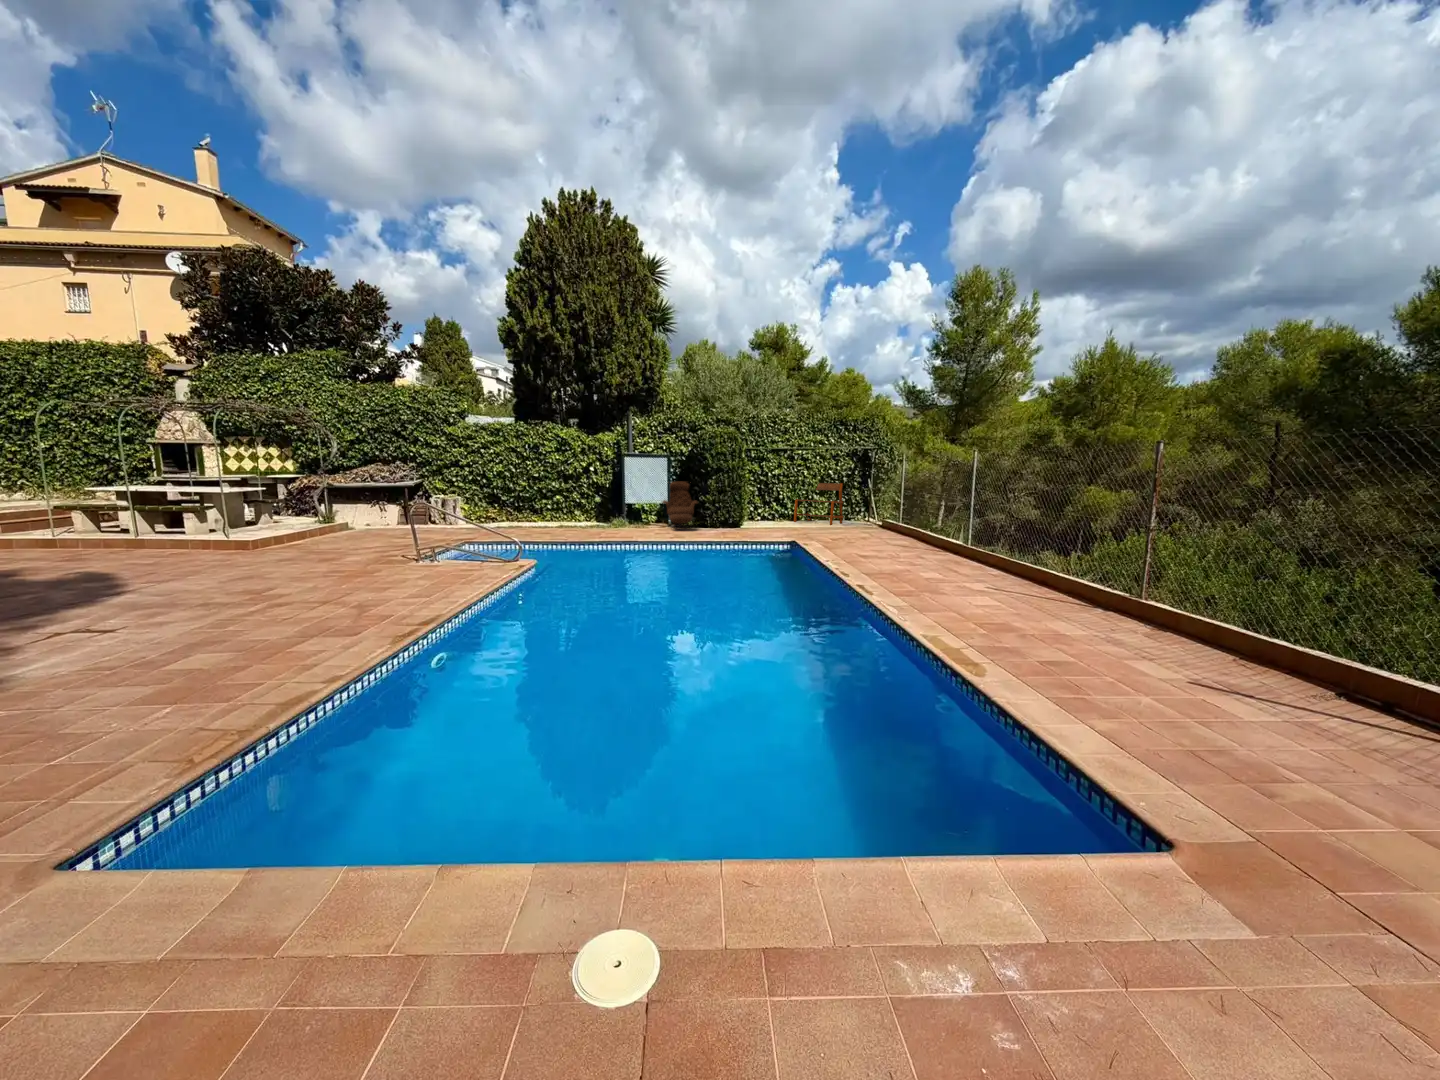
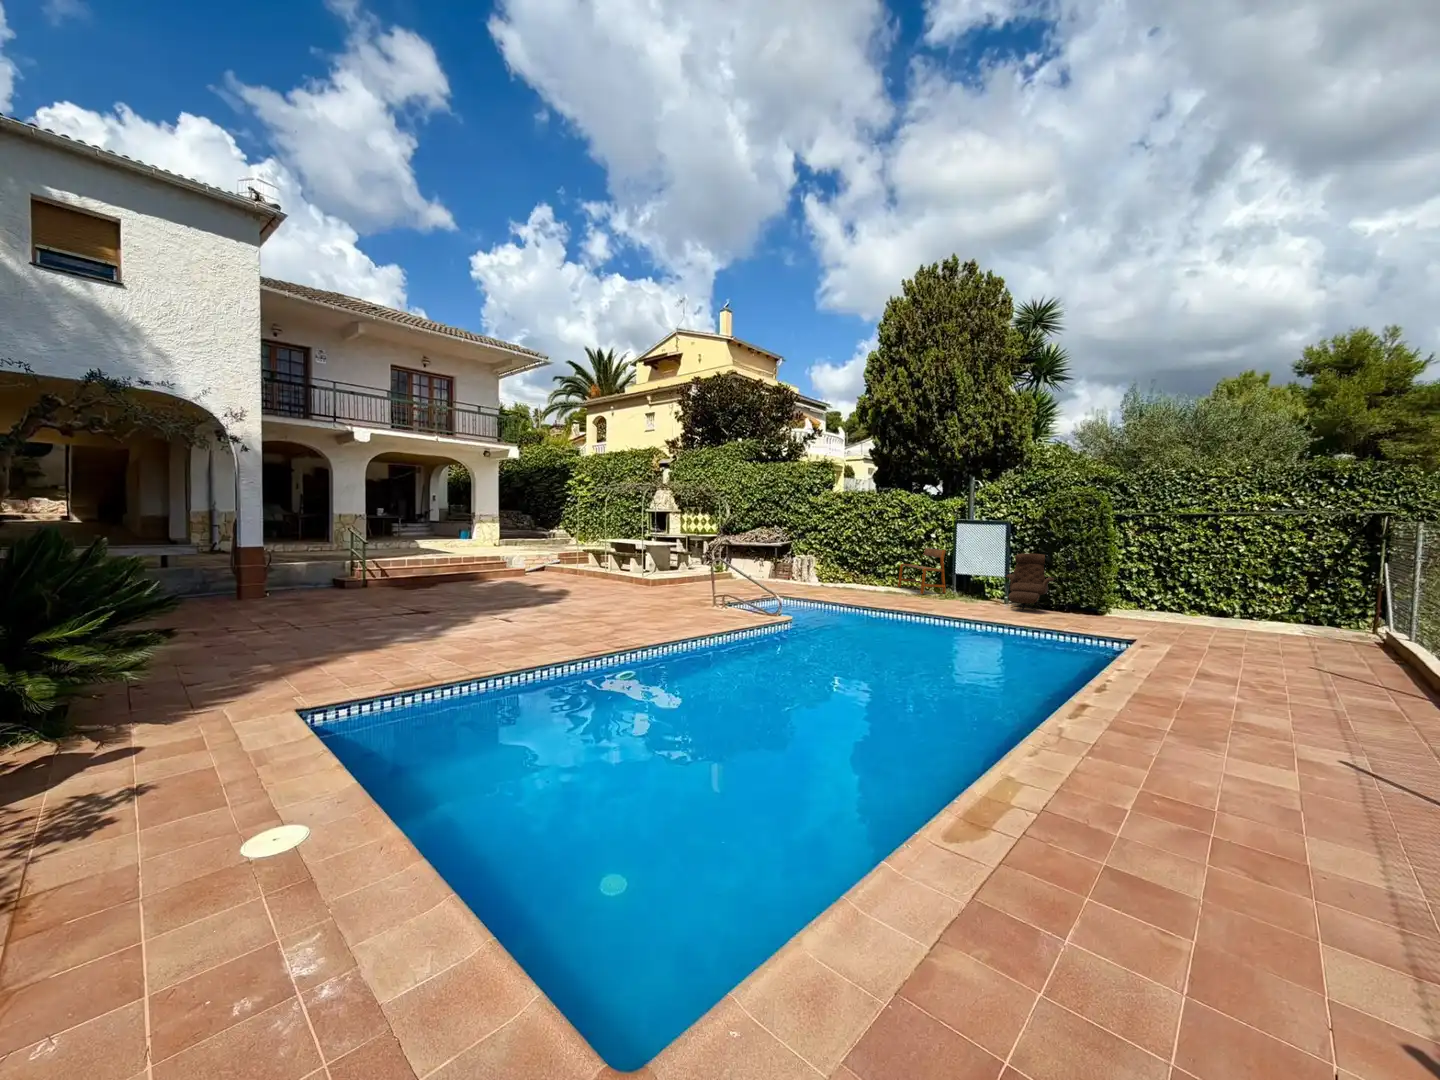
bench: present [794,483,843,525] -> present [898,548,946,594]

